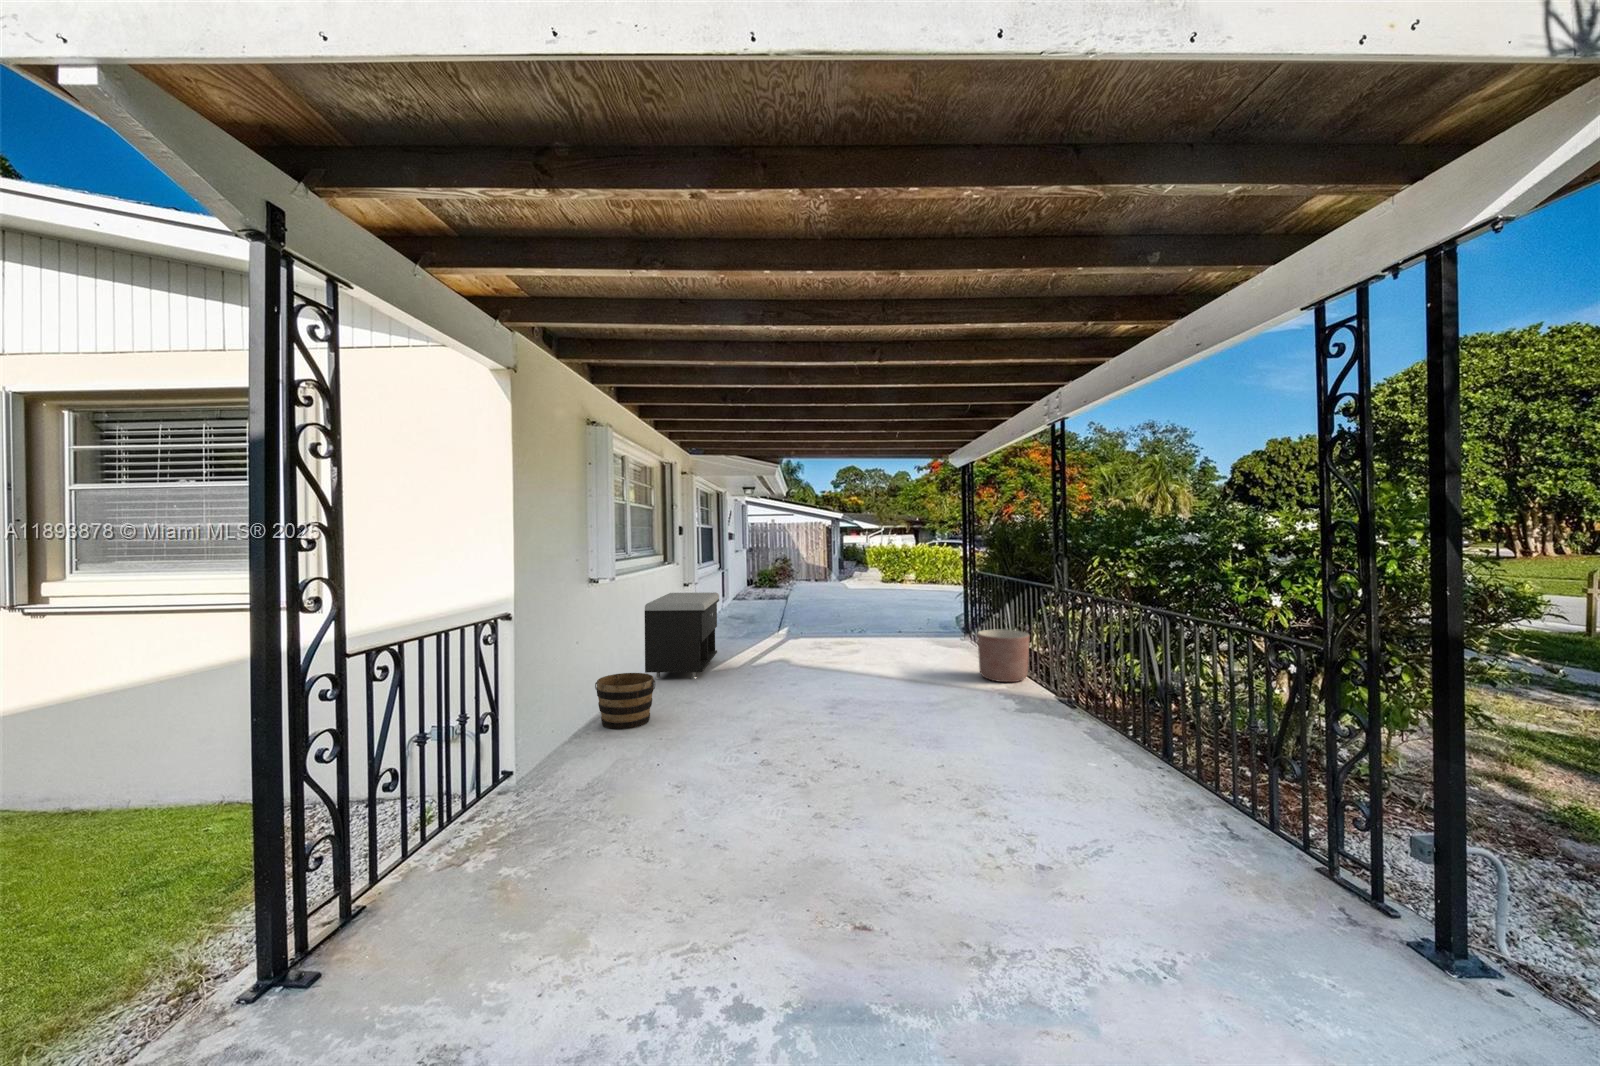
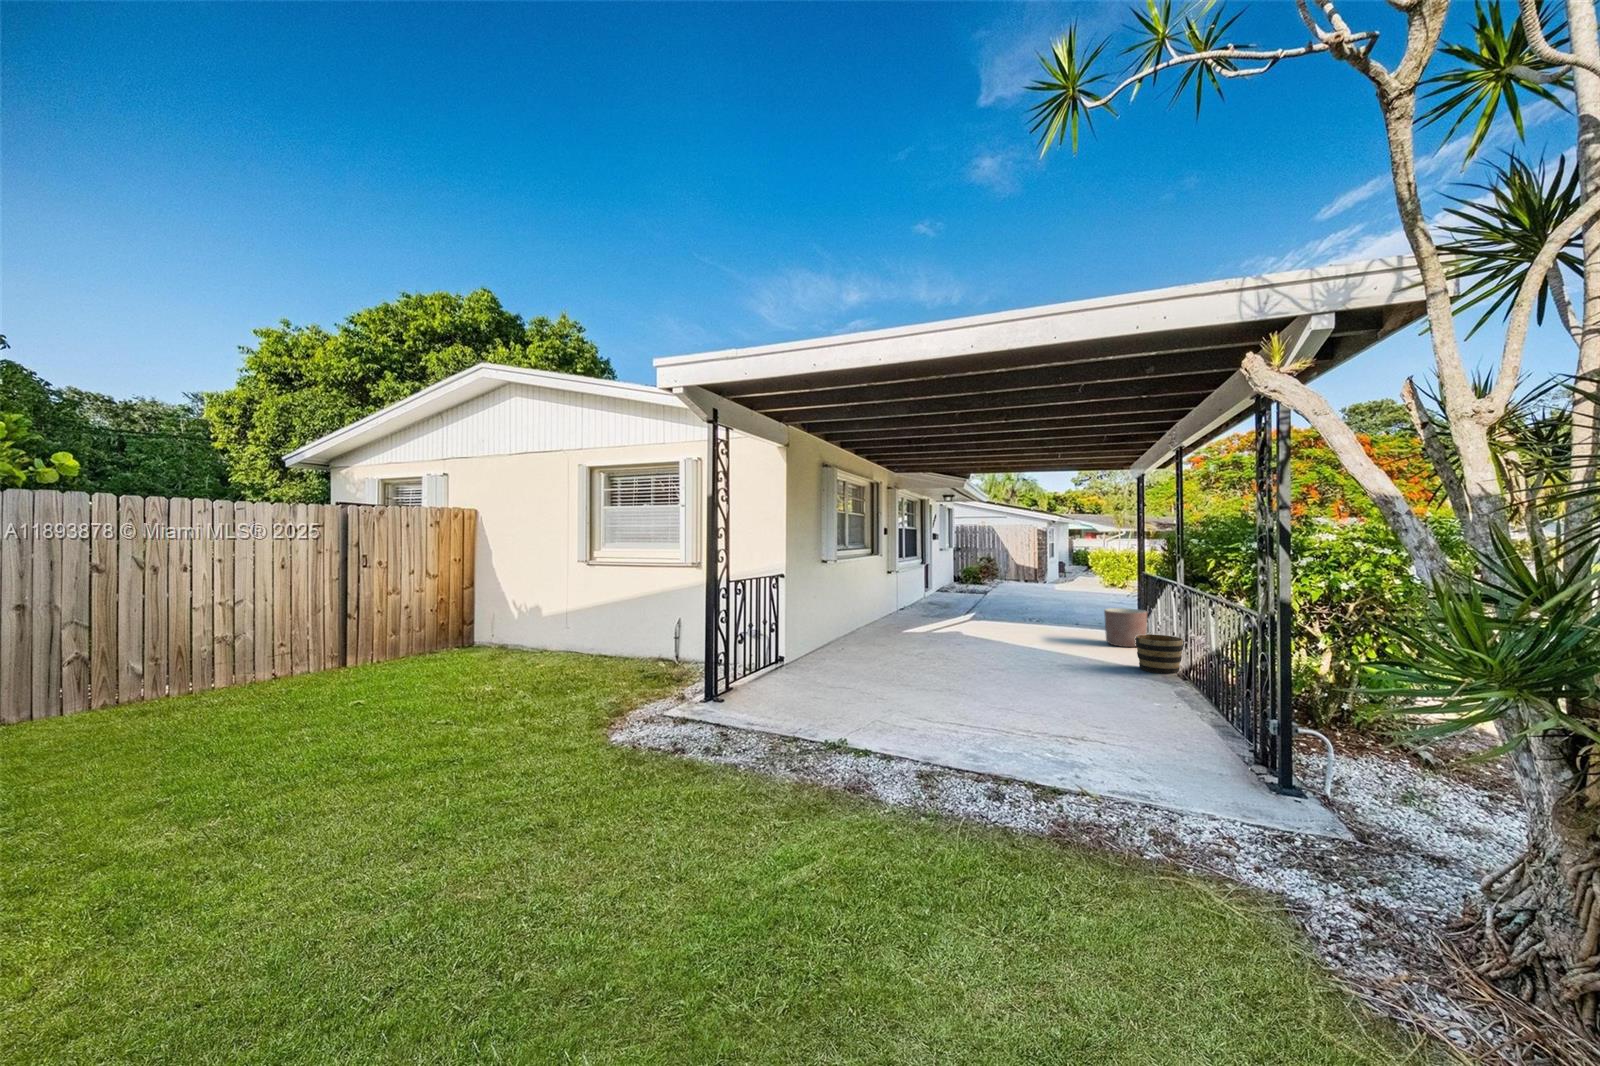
storage bench: present [645,592,719,679] -> none [858,575,912,632]
bucket: present [595,673,655,729] -> present [1135,634,1184,674]

